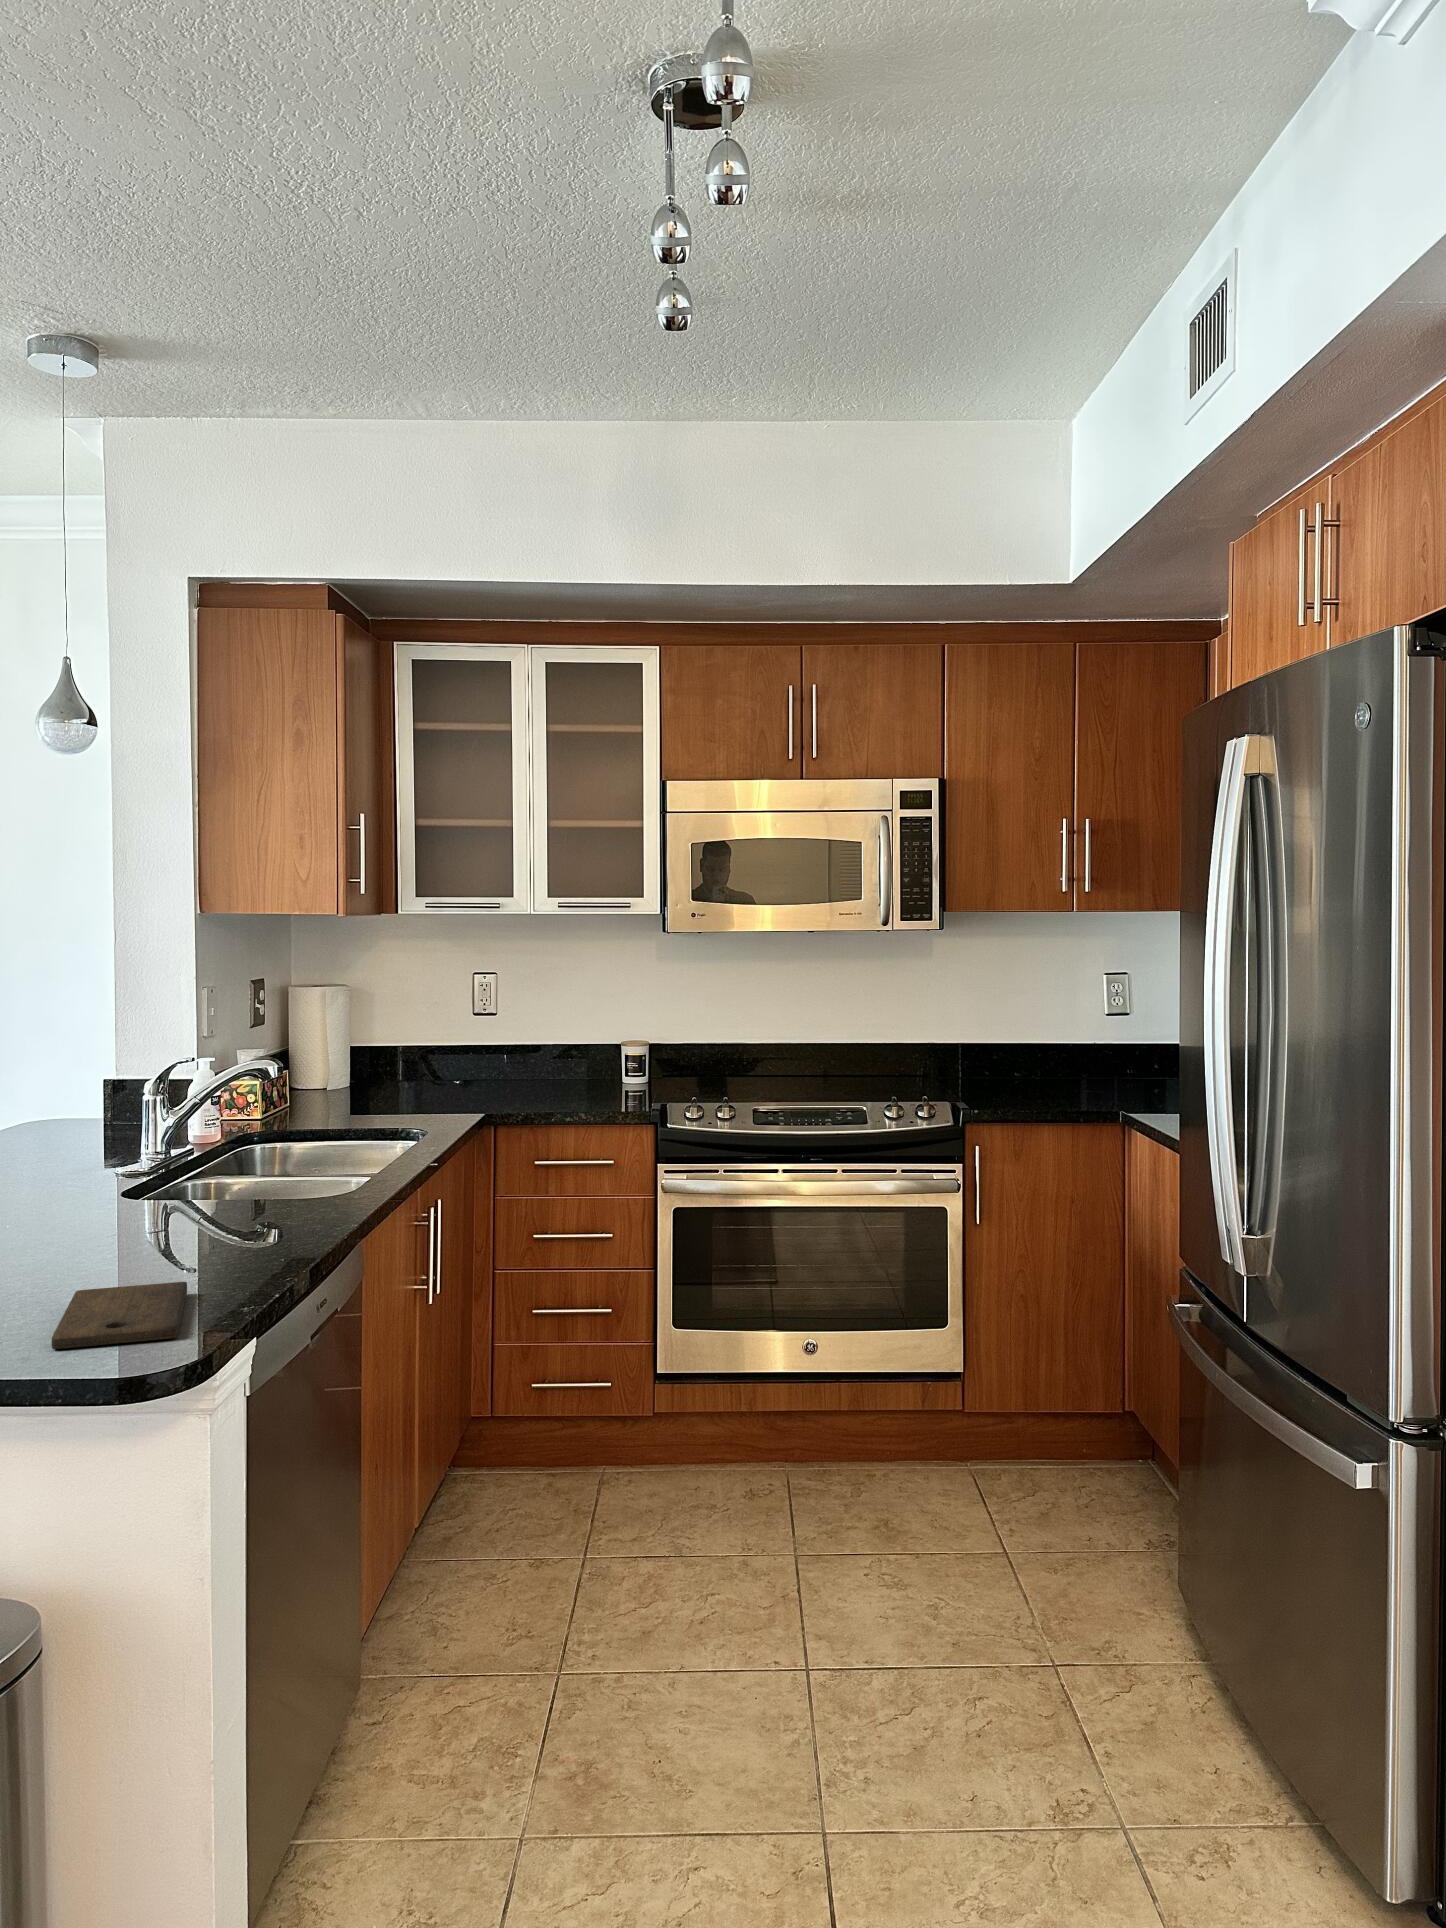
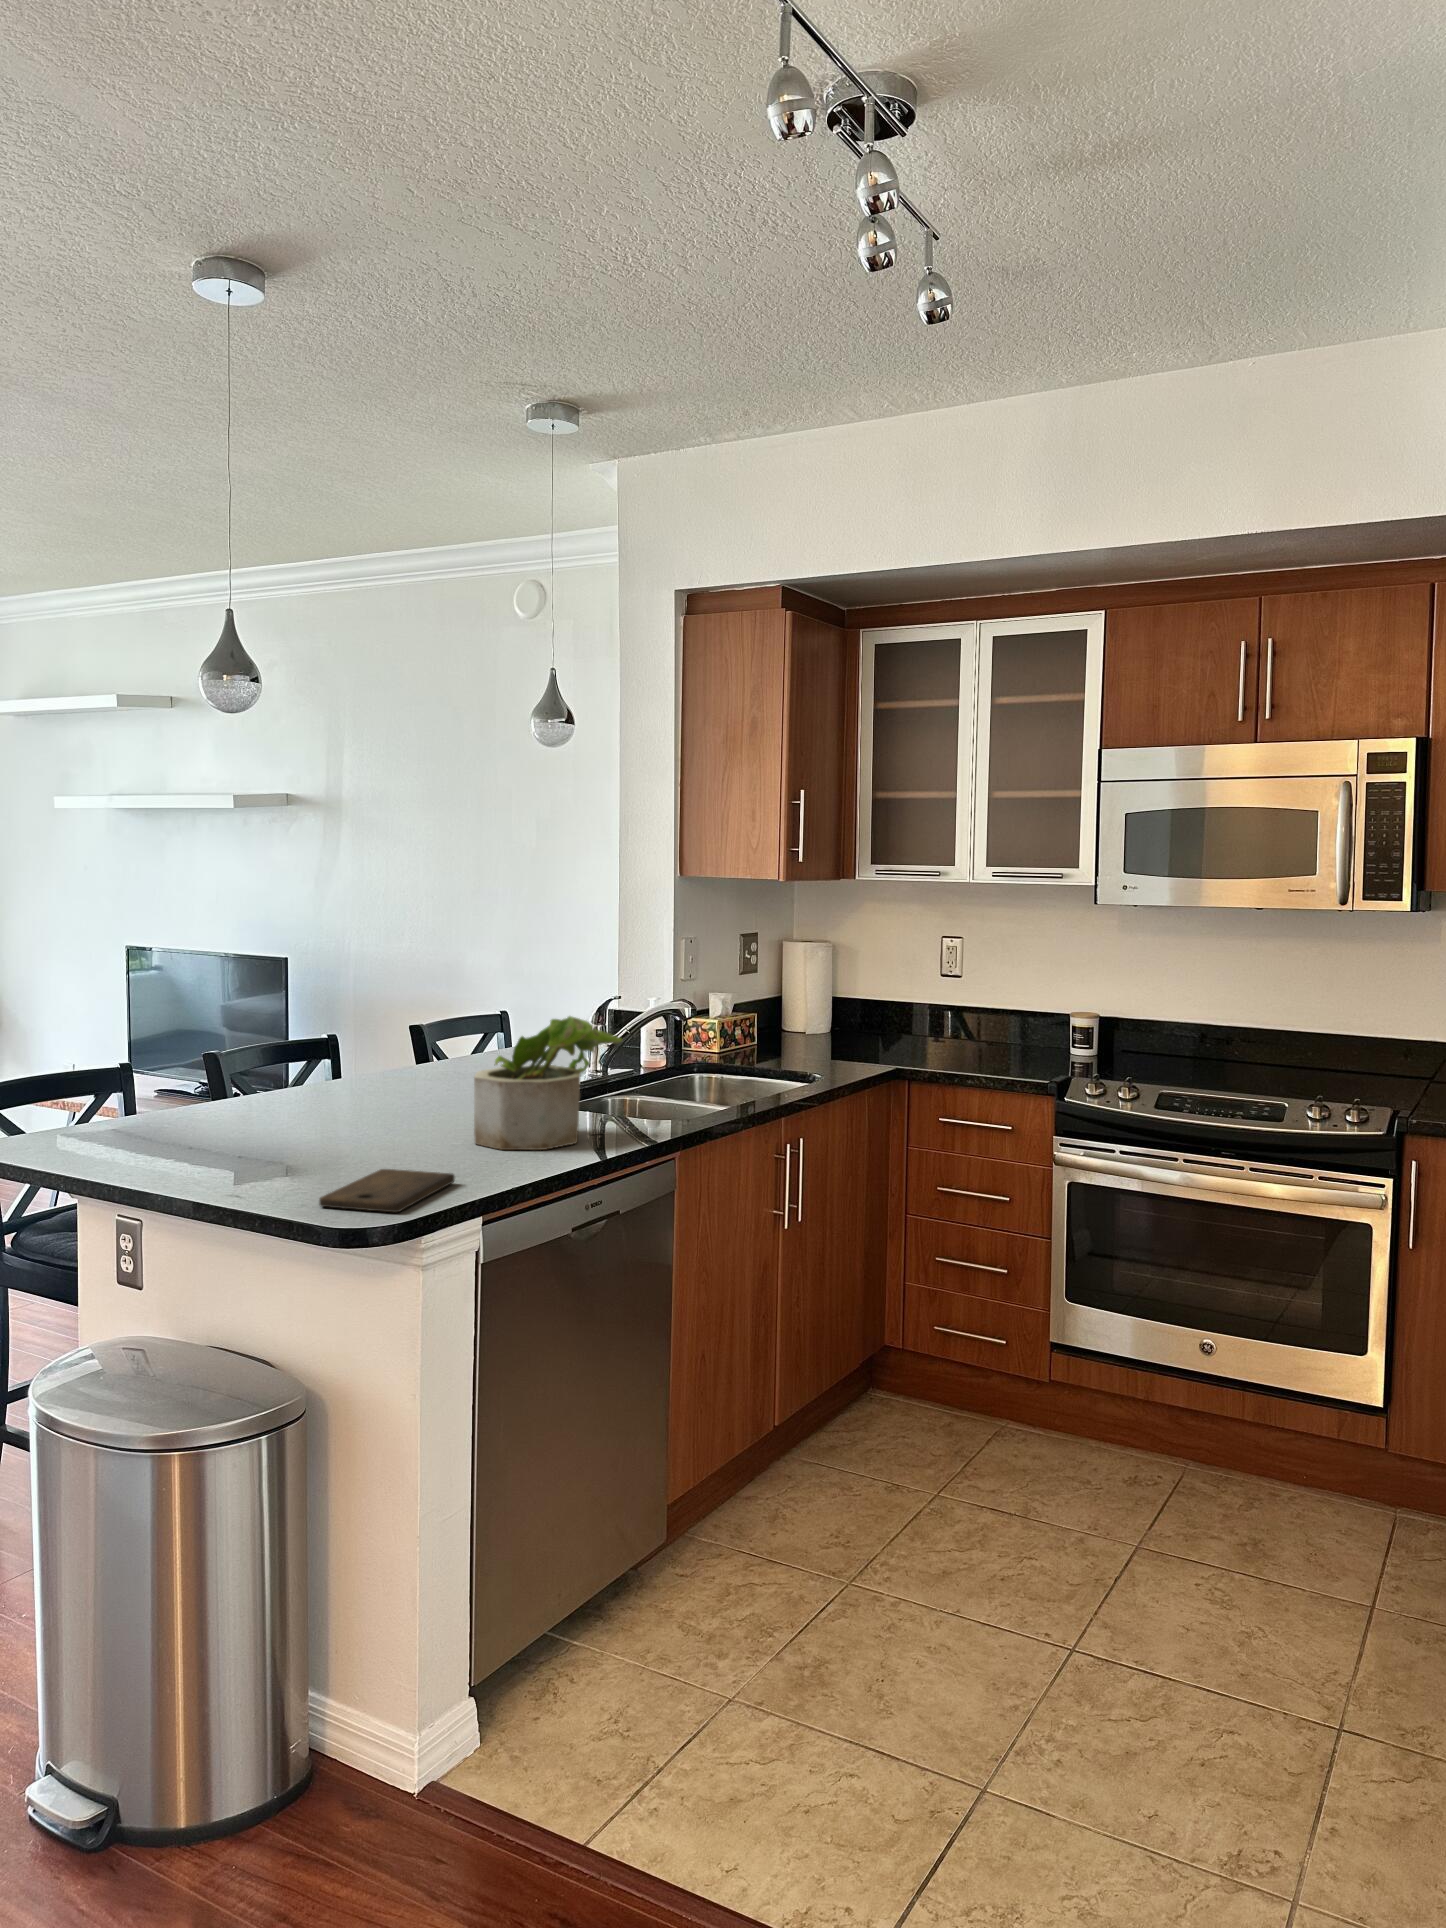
potted plant: none [114,1074,294,1249] -> present [474,1016,622,1150]

